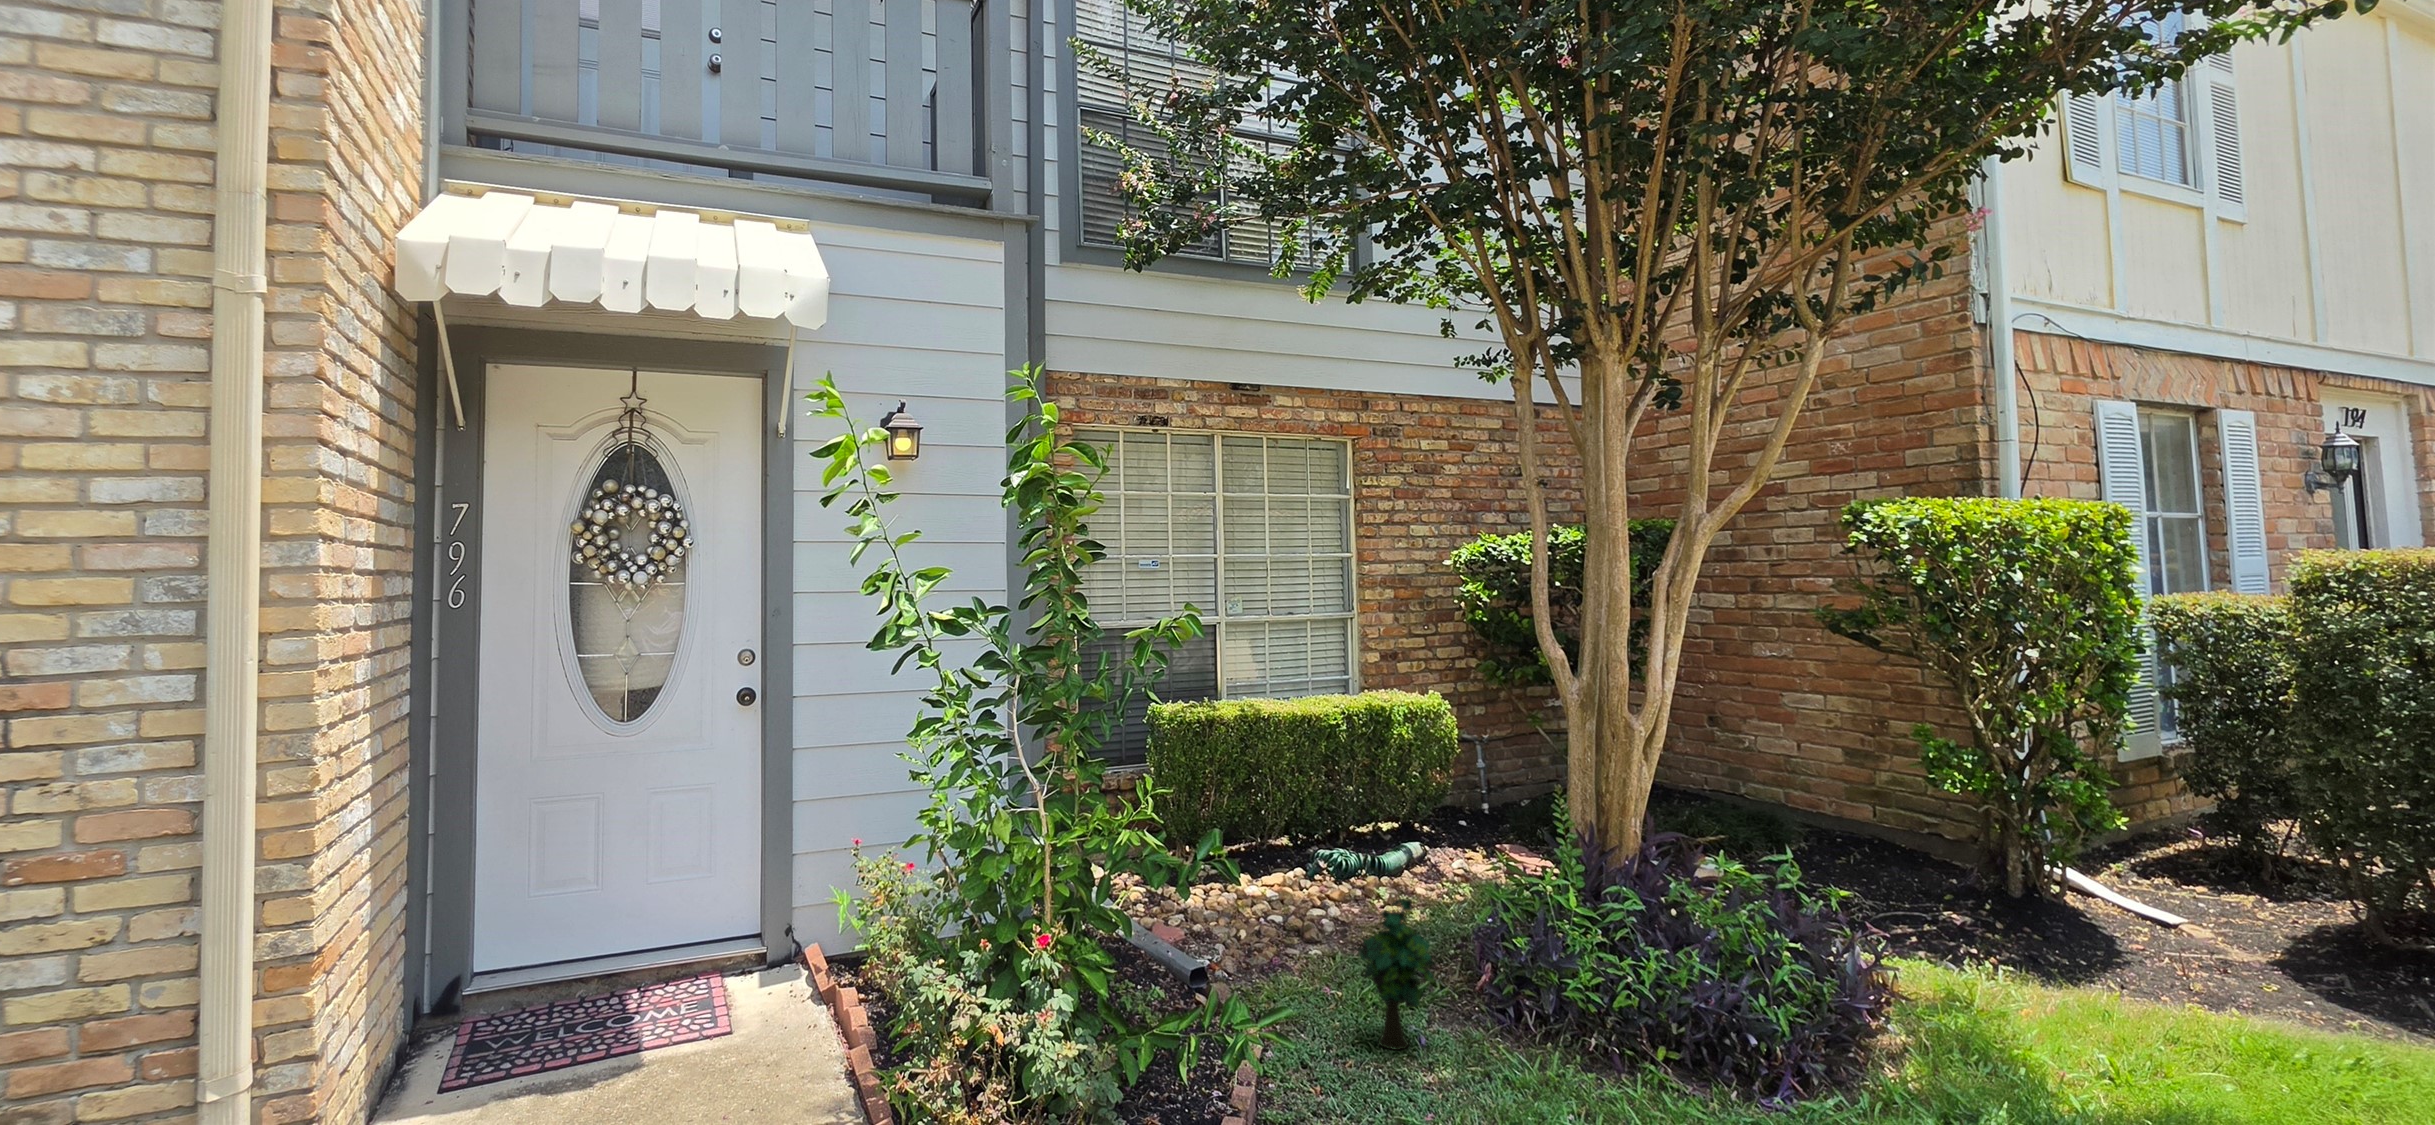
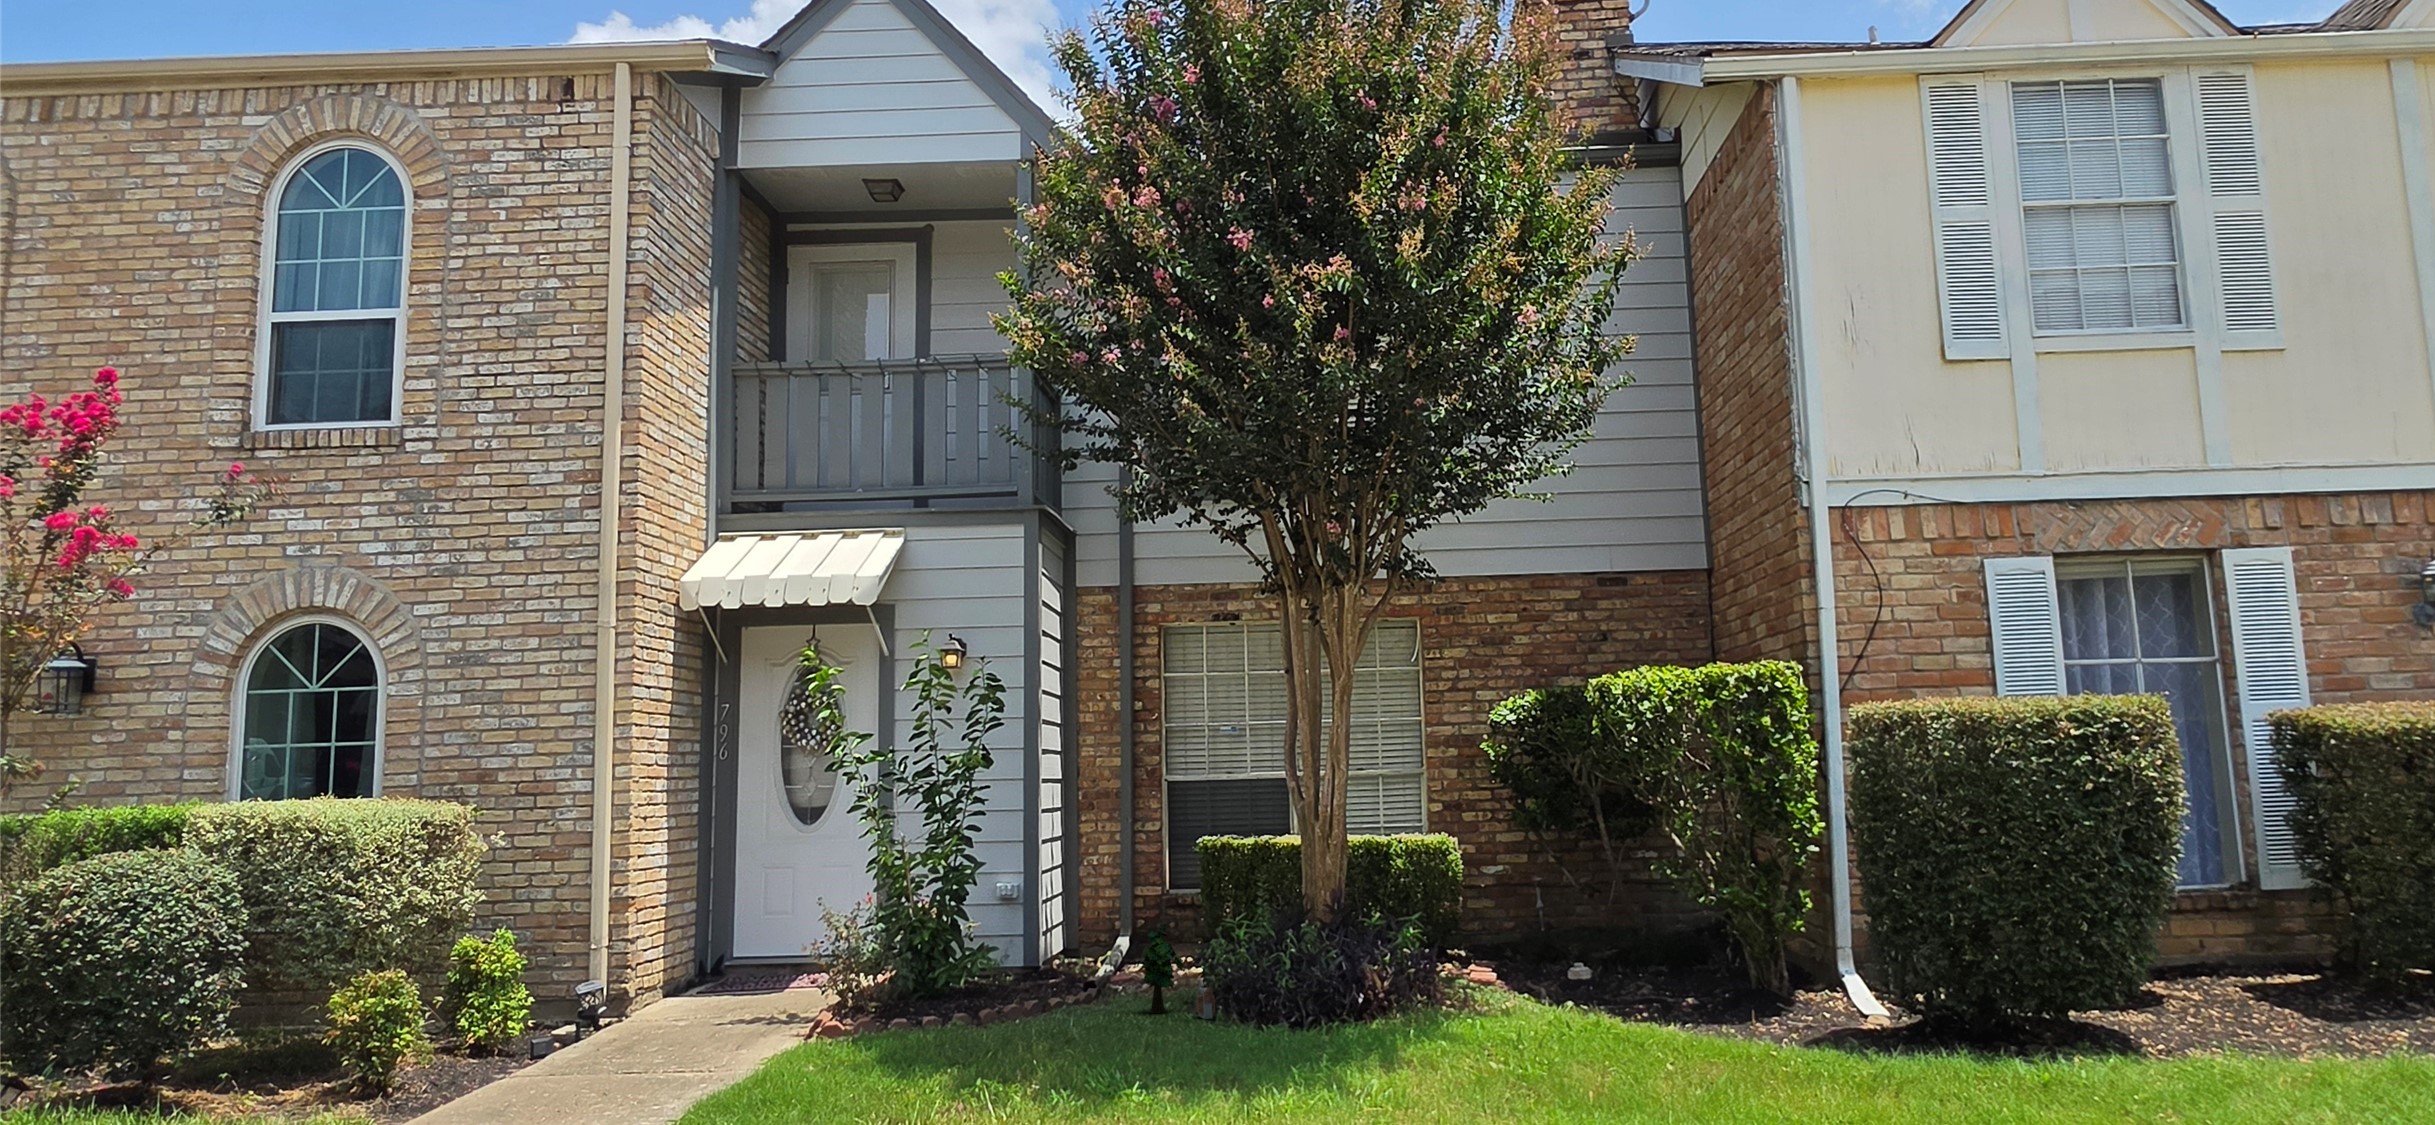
watering can: none [1478,993,1576,1075] -> present [1196,979,1215,1019]

